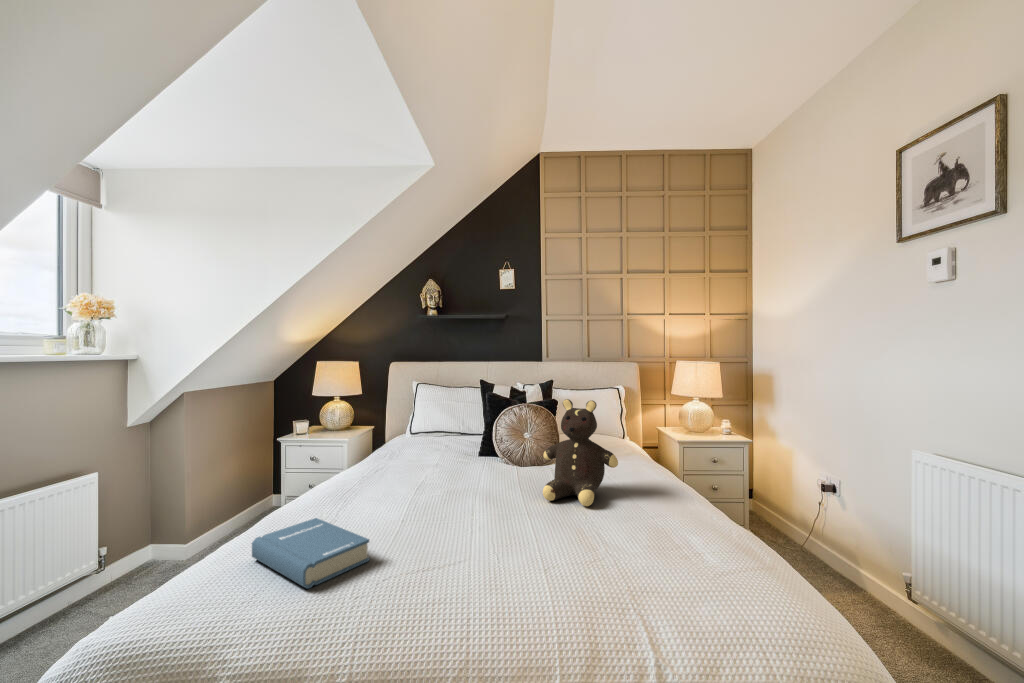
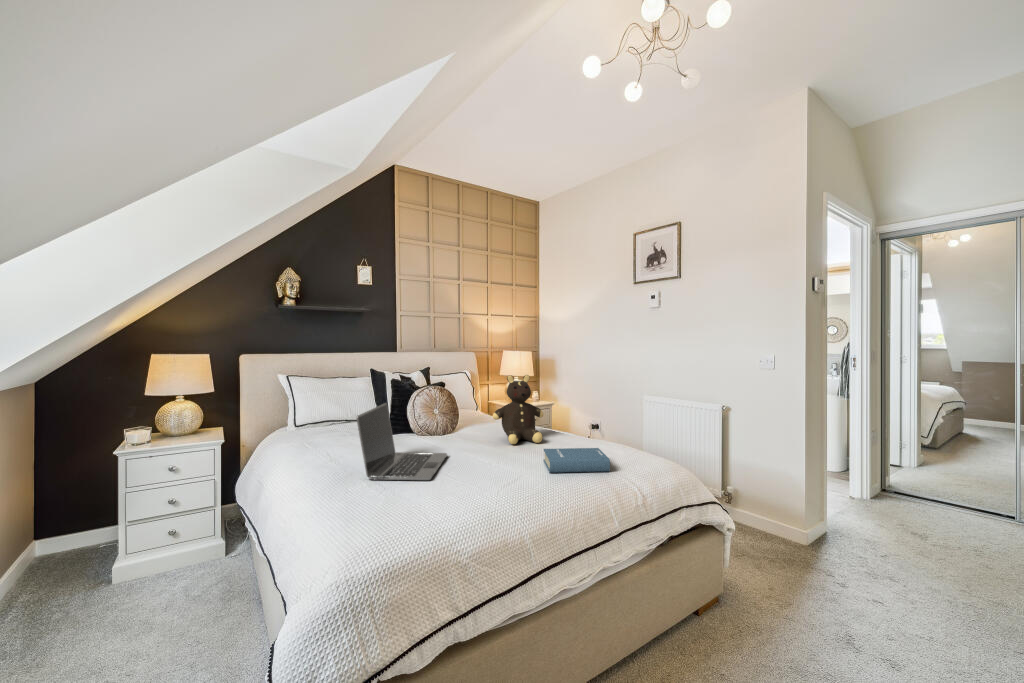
laptop: none [316,421,445,525] -> present [356,403,447,480]
hardback book: present [252,518,369,589] -> present [544,448,610,473]

